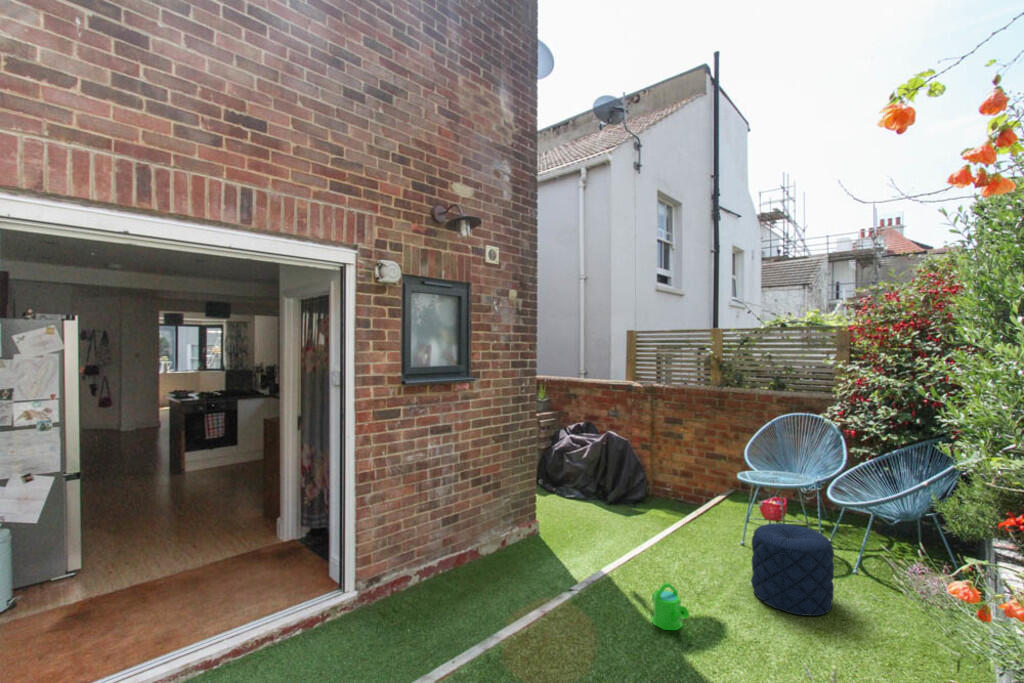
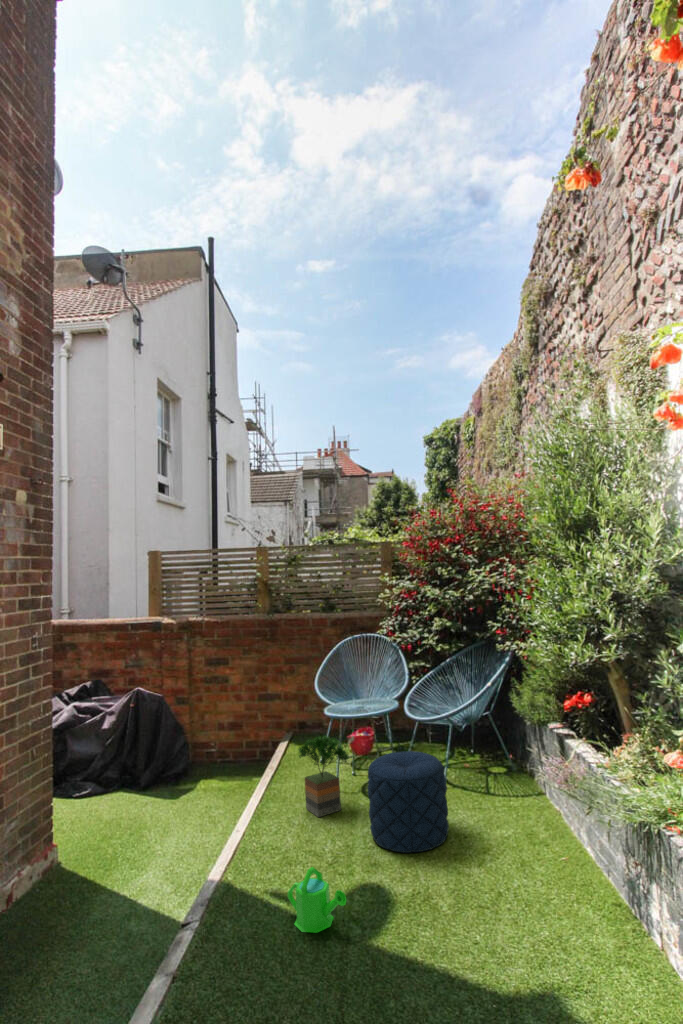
potted tree: none [705,493,752,559] -> present [298,736,349,817]

